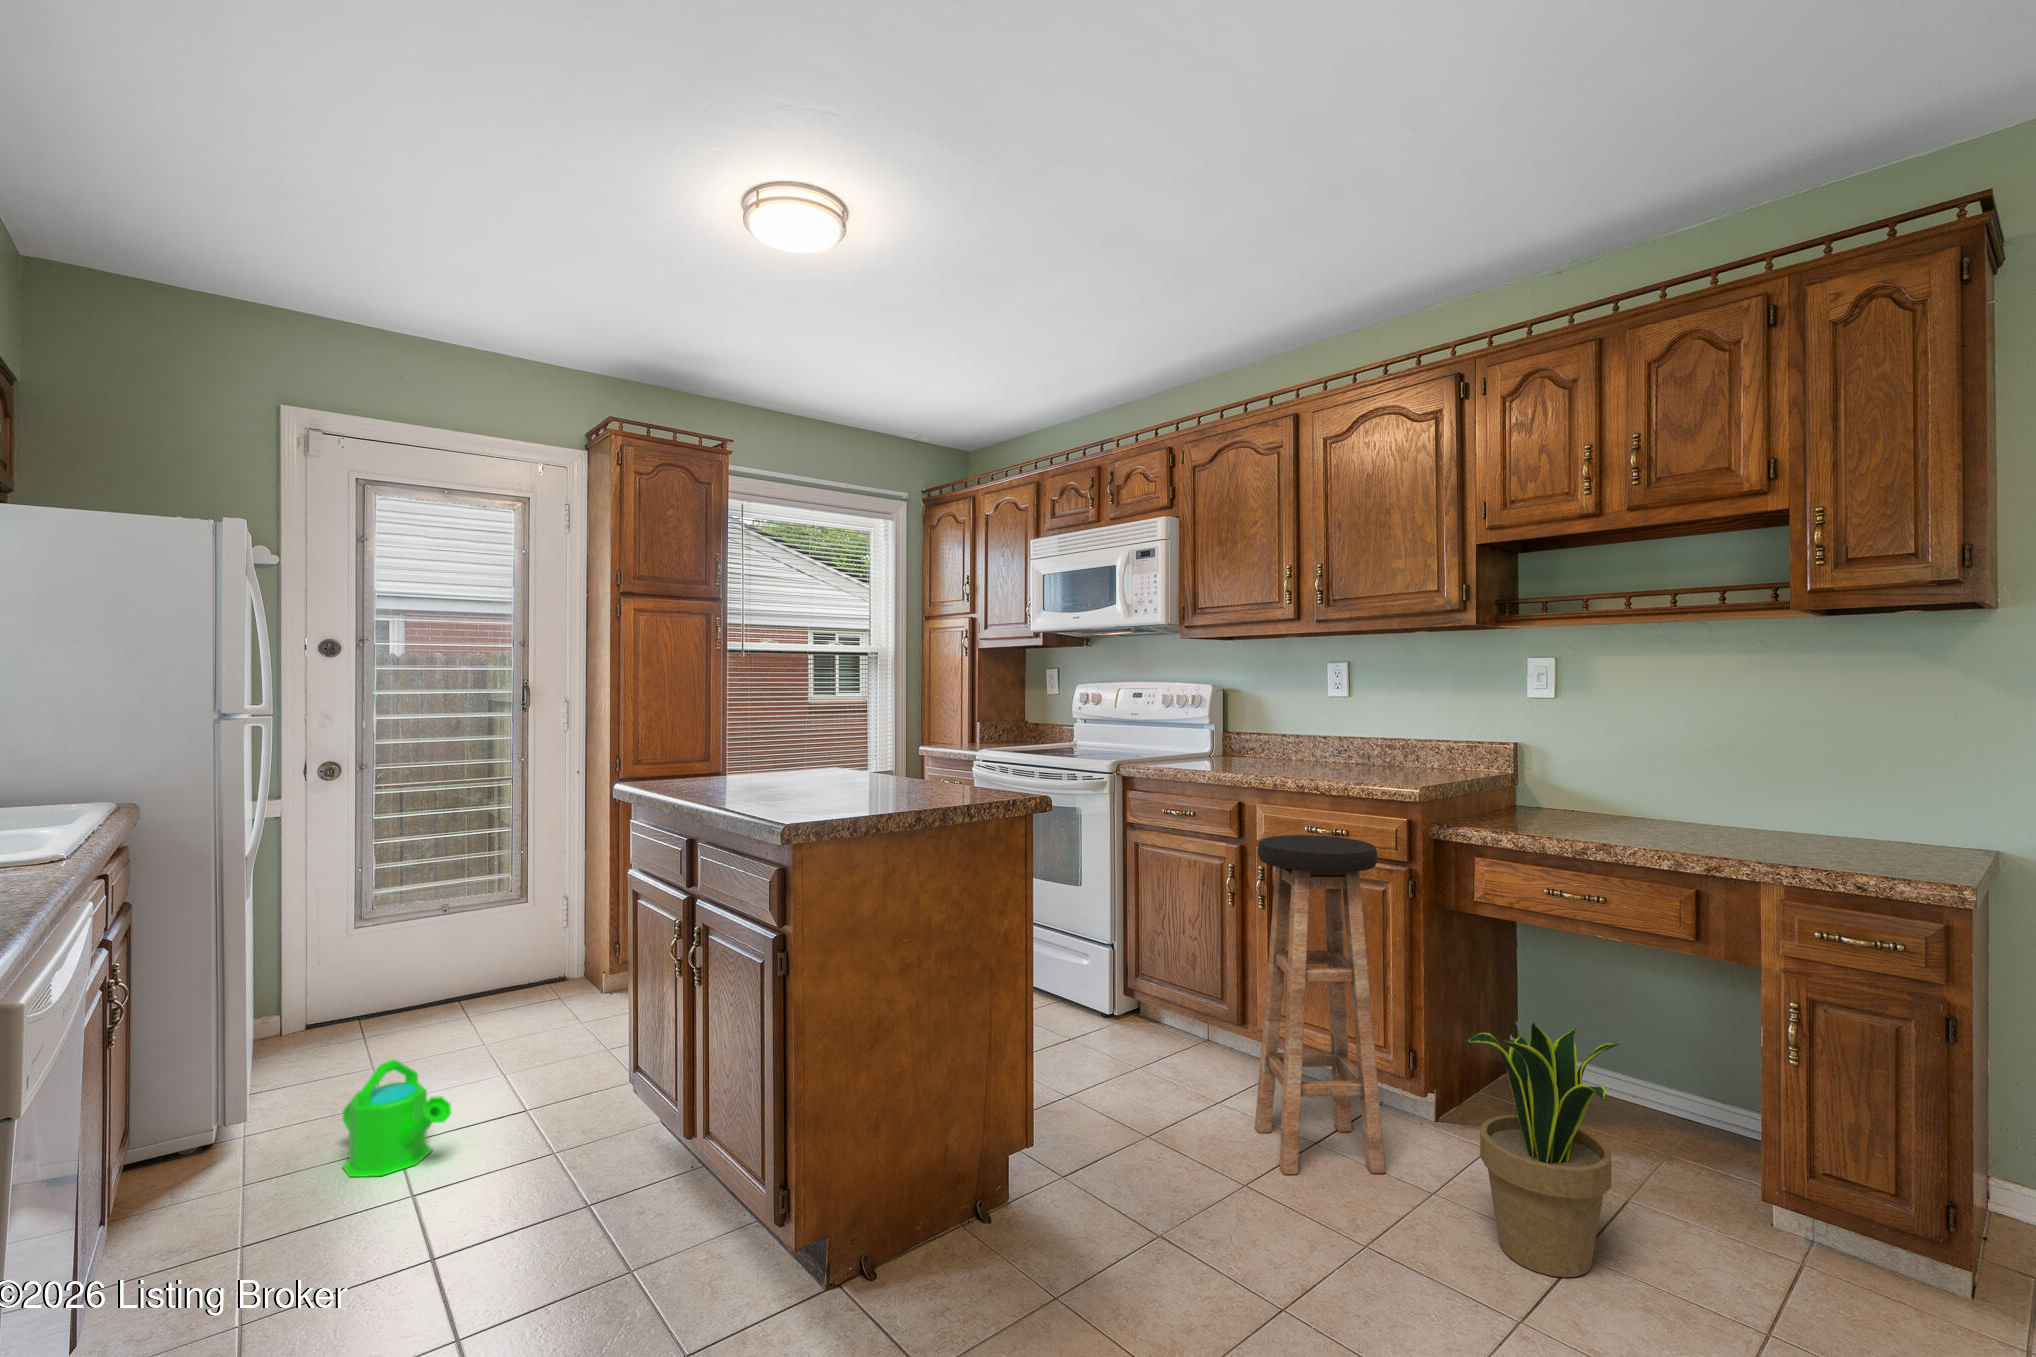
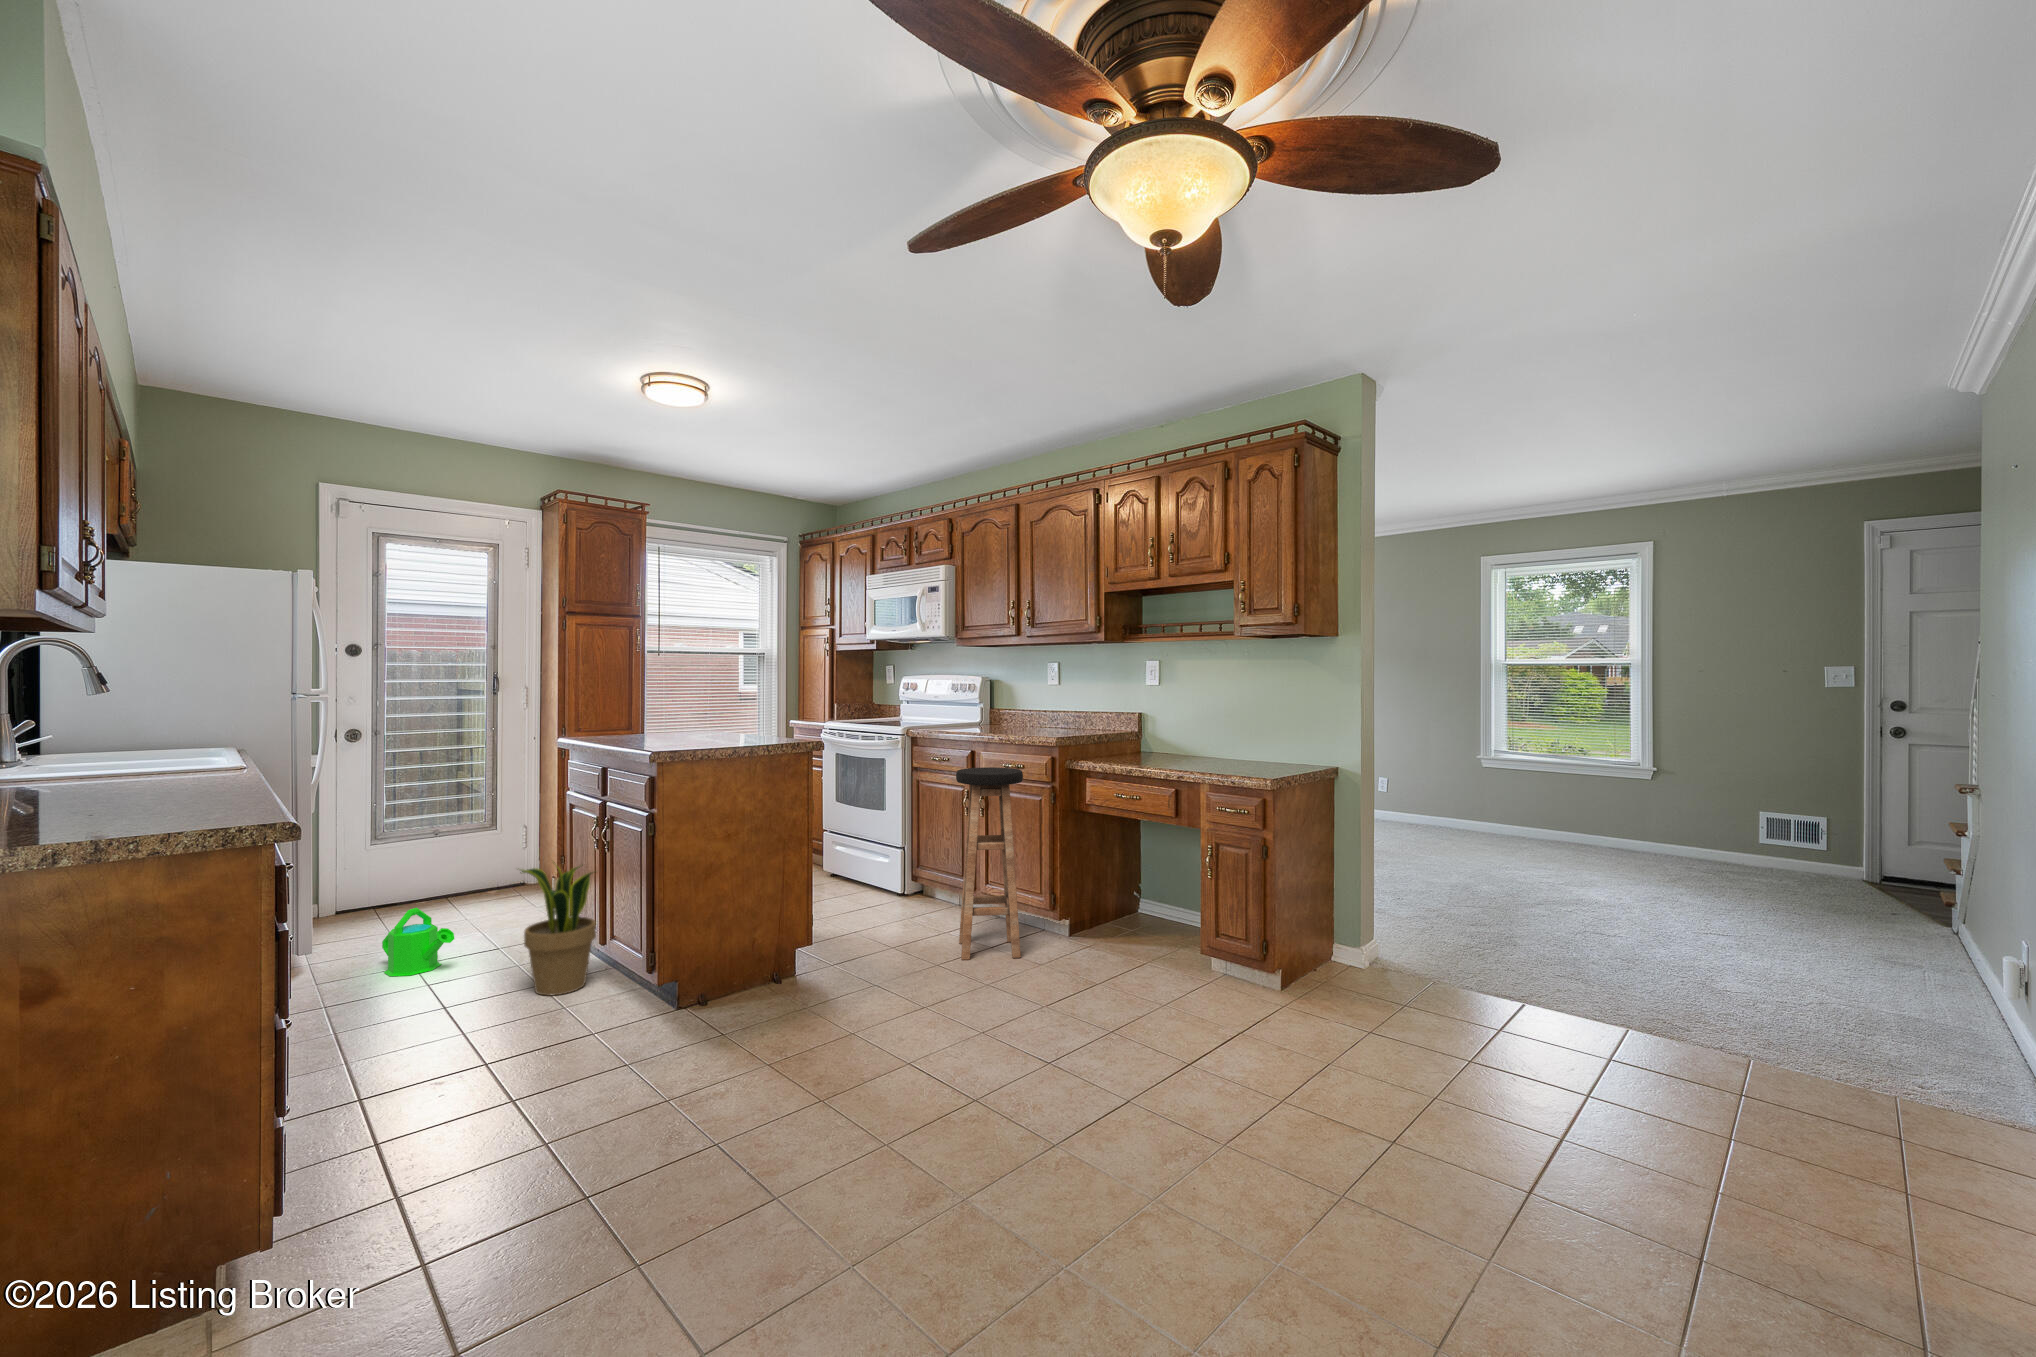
potted plant: present [1466,1022,1619,1278] -> present [521,867,596,996]

